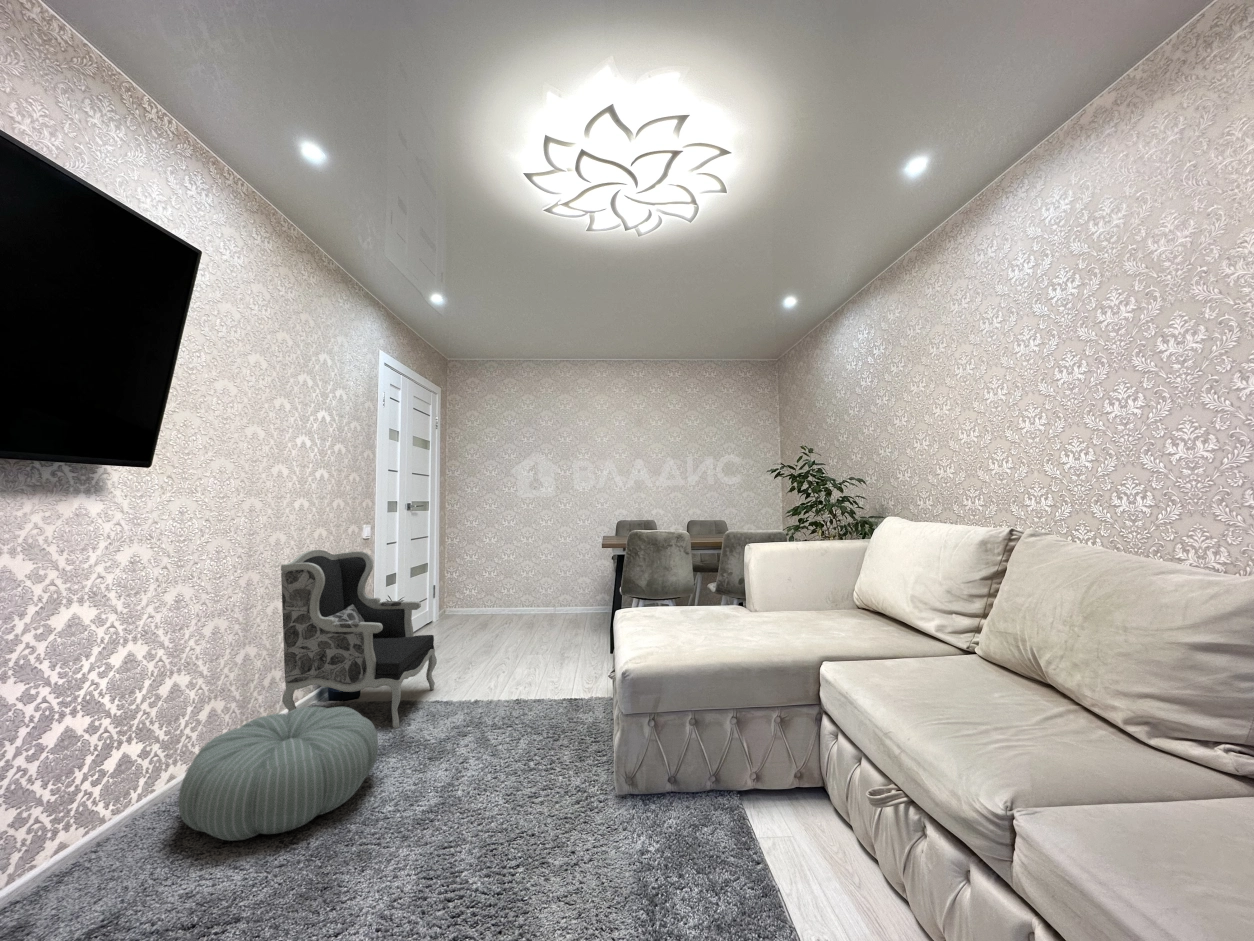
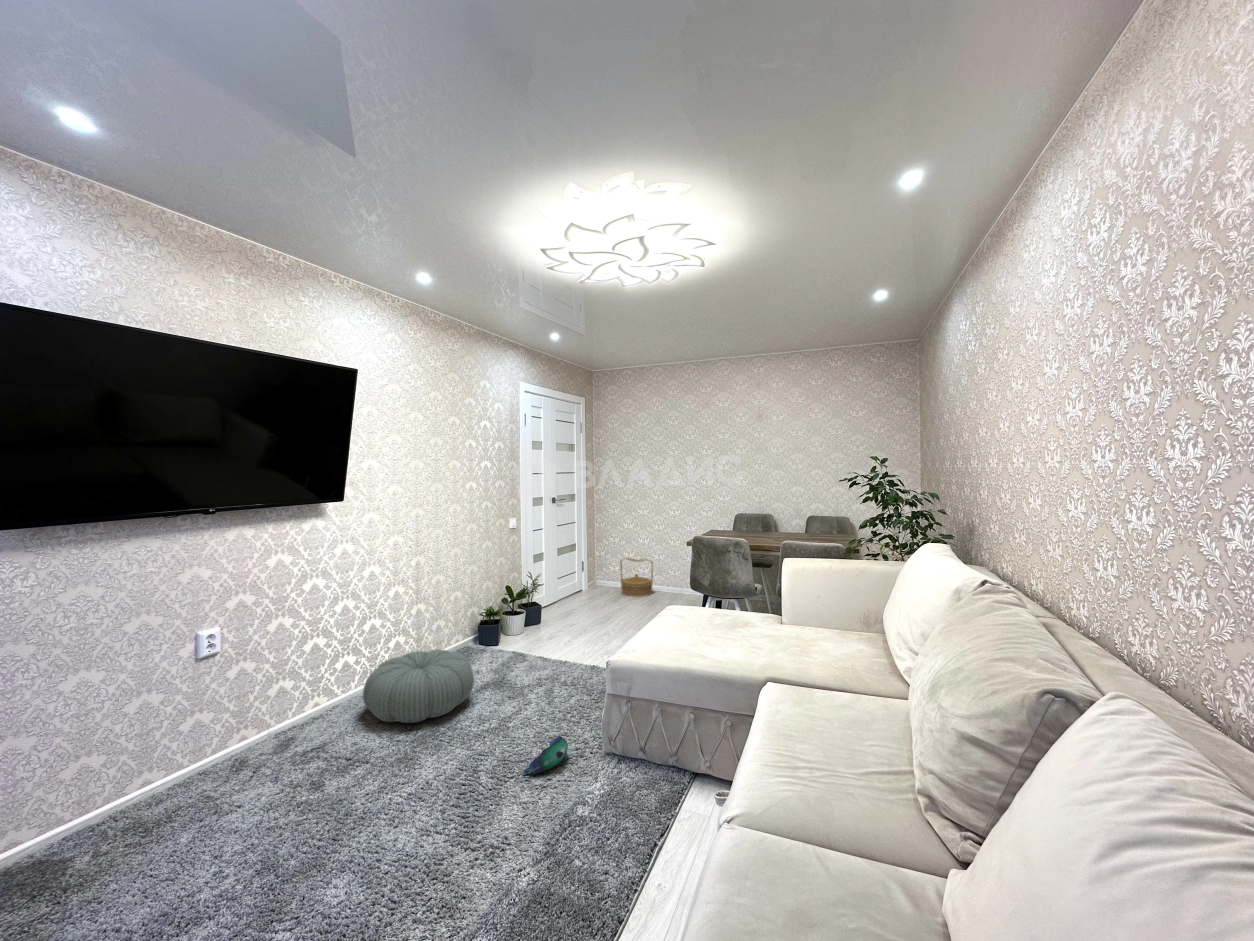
armchair: present [281,550,437,728] -> none [438,540,547,673]
woven basket: none [482,577,523,622] -> present [620,558,653,597]
plush toy: none [535,790,585,856] -> present [523,736,568,774]

